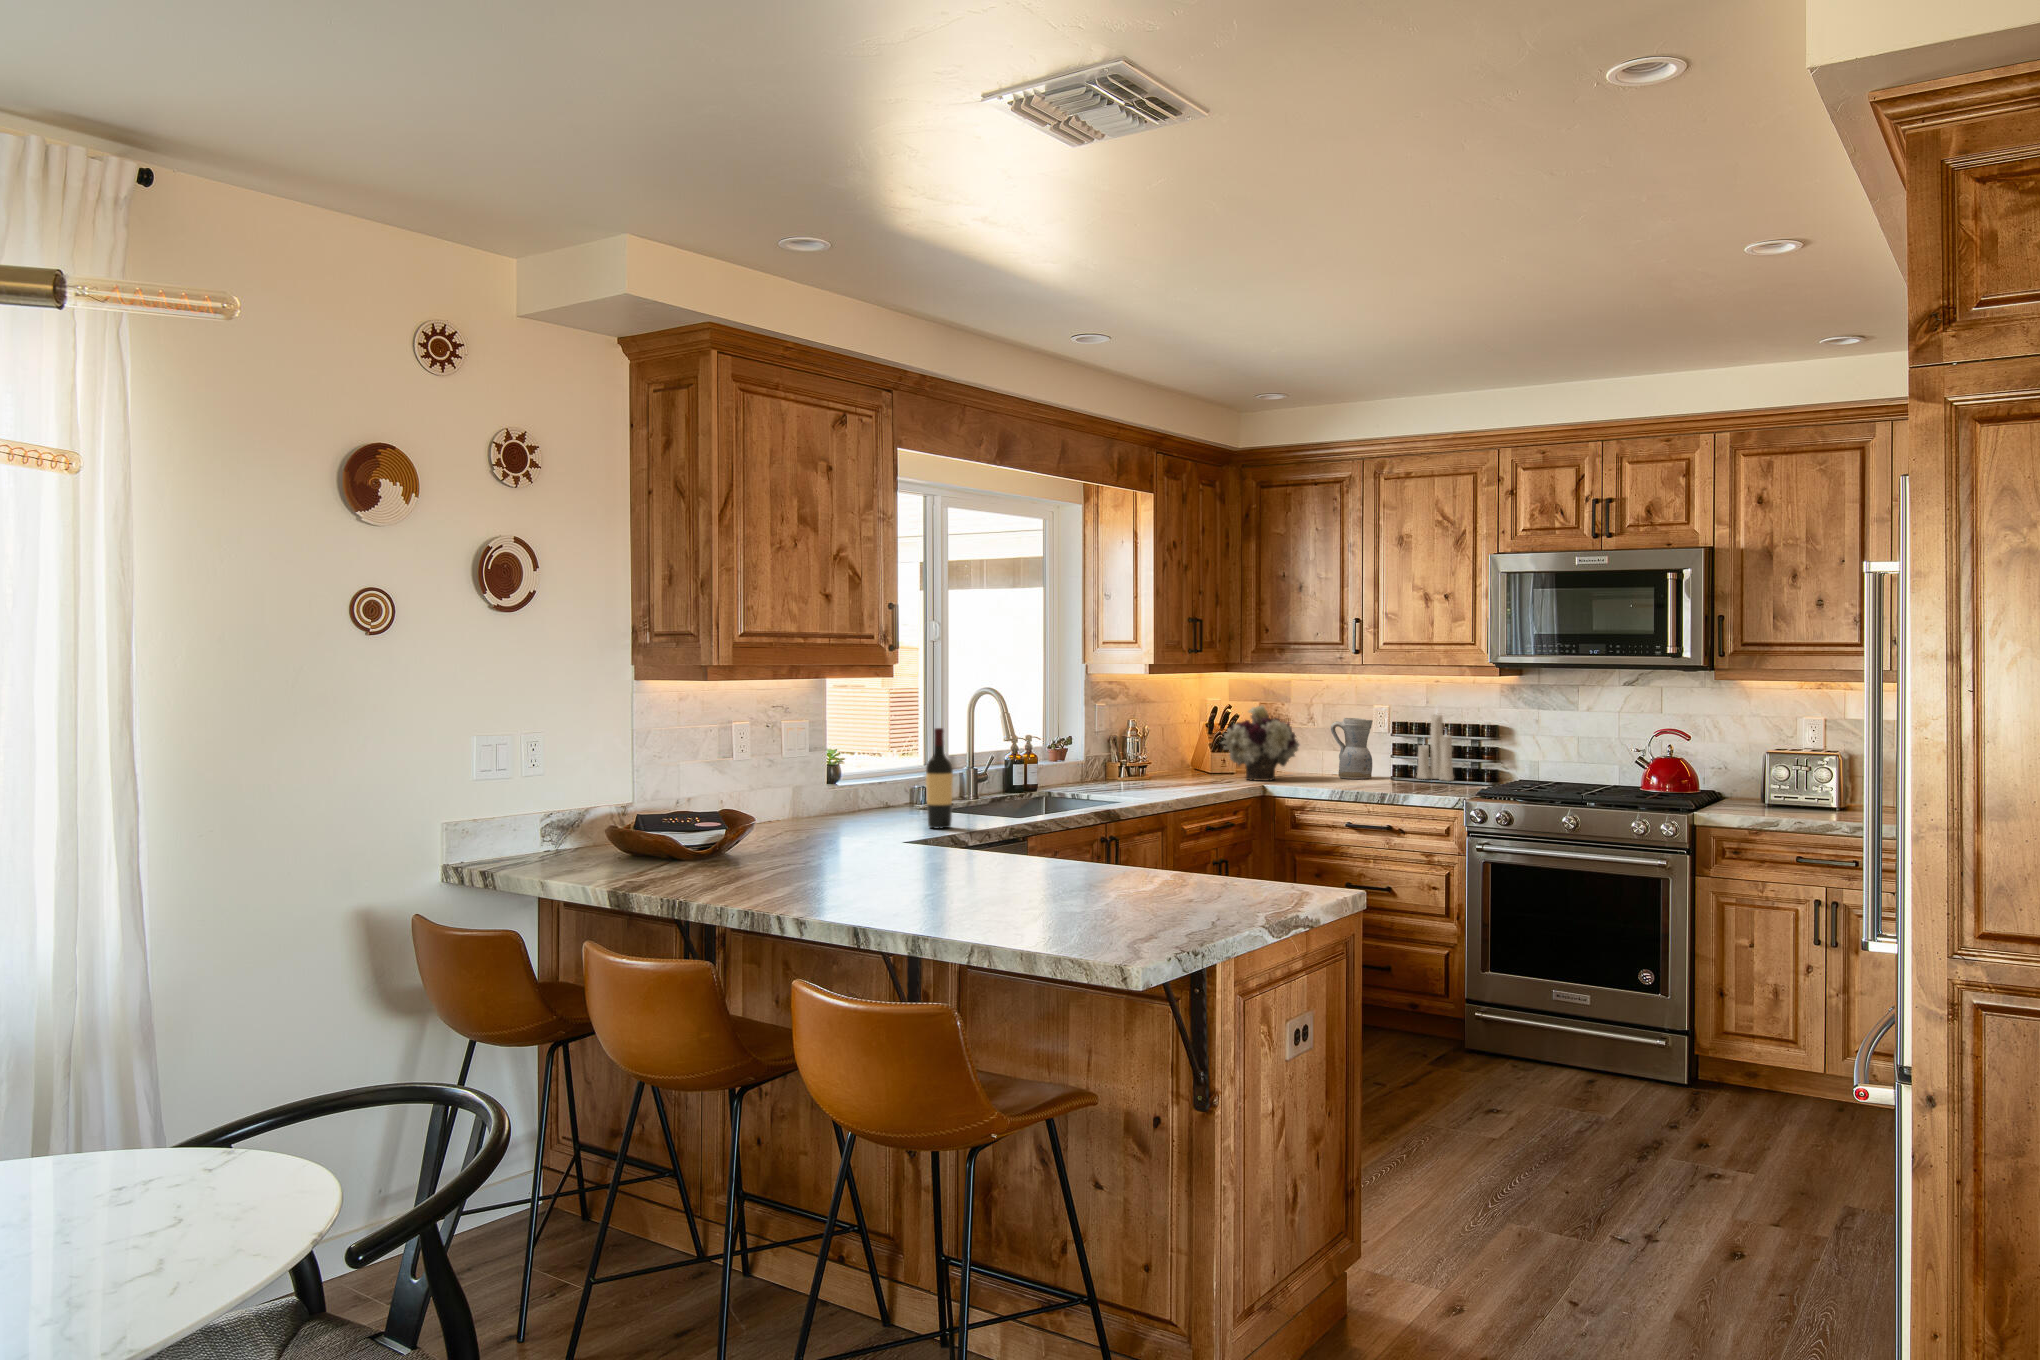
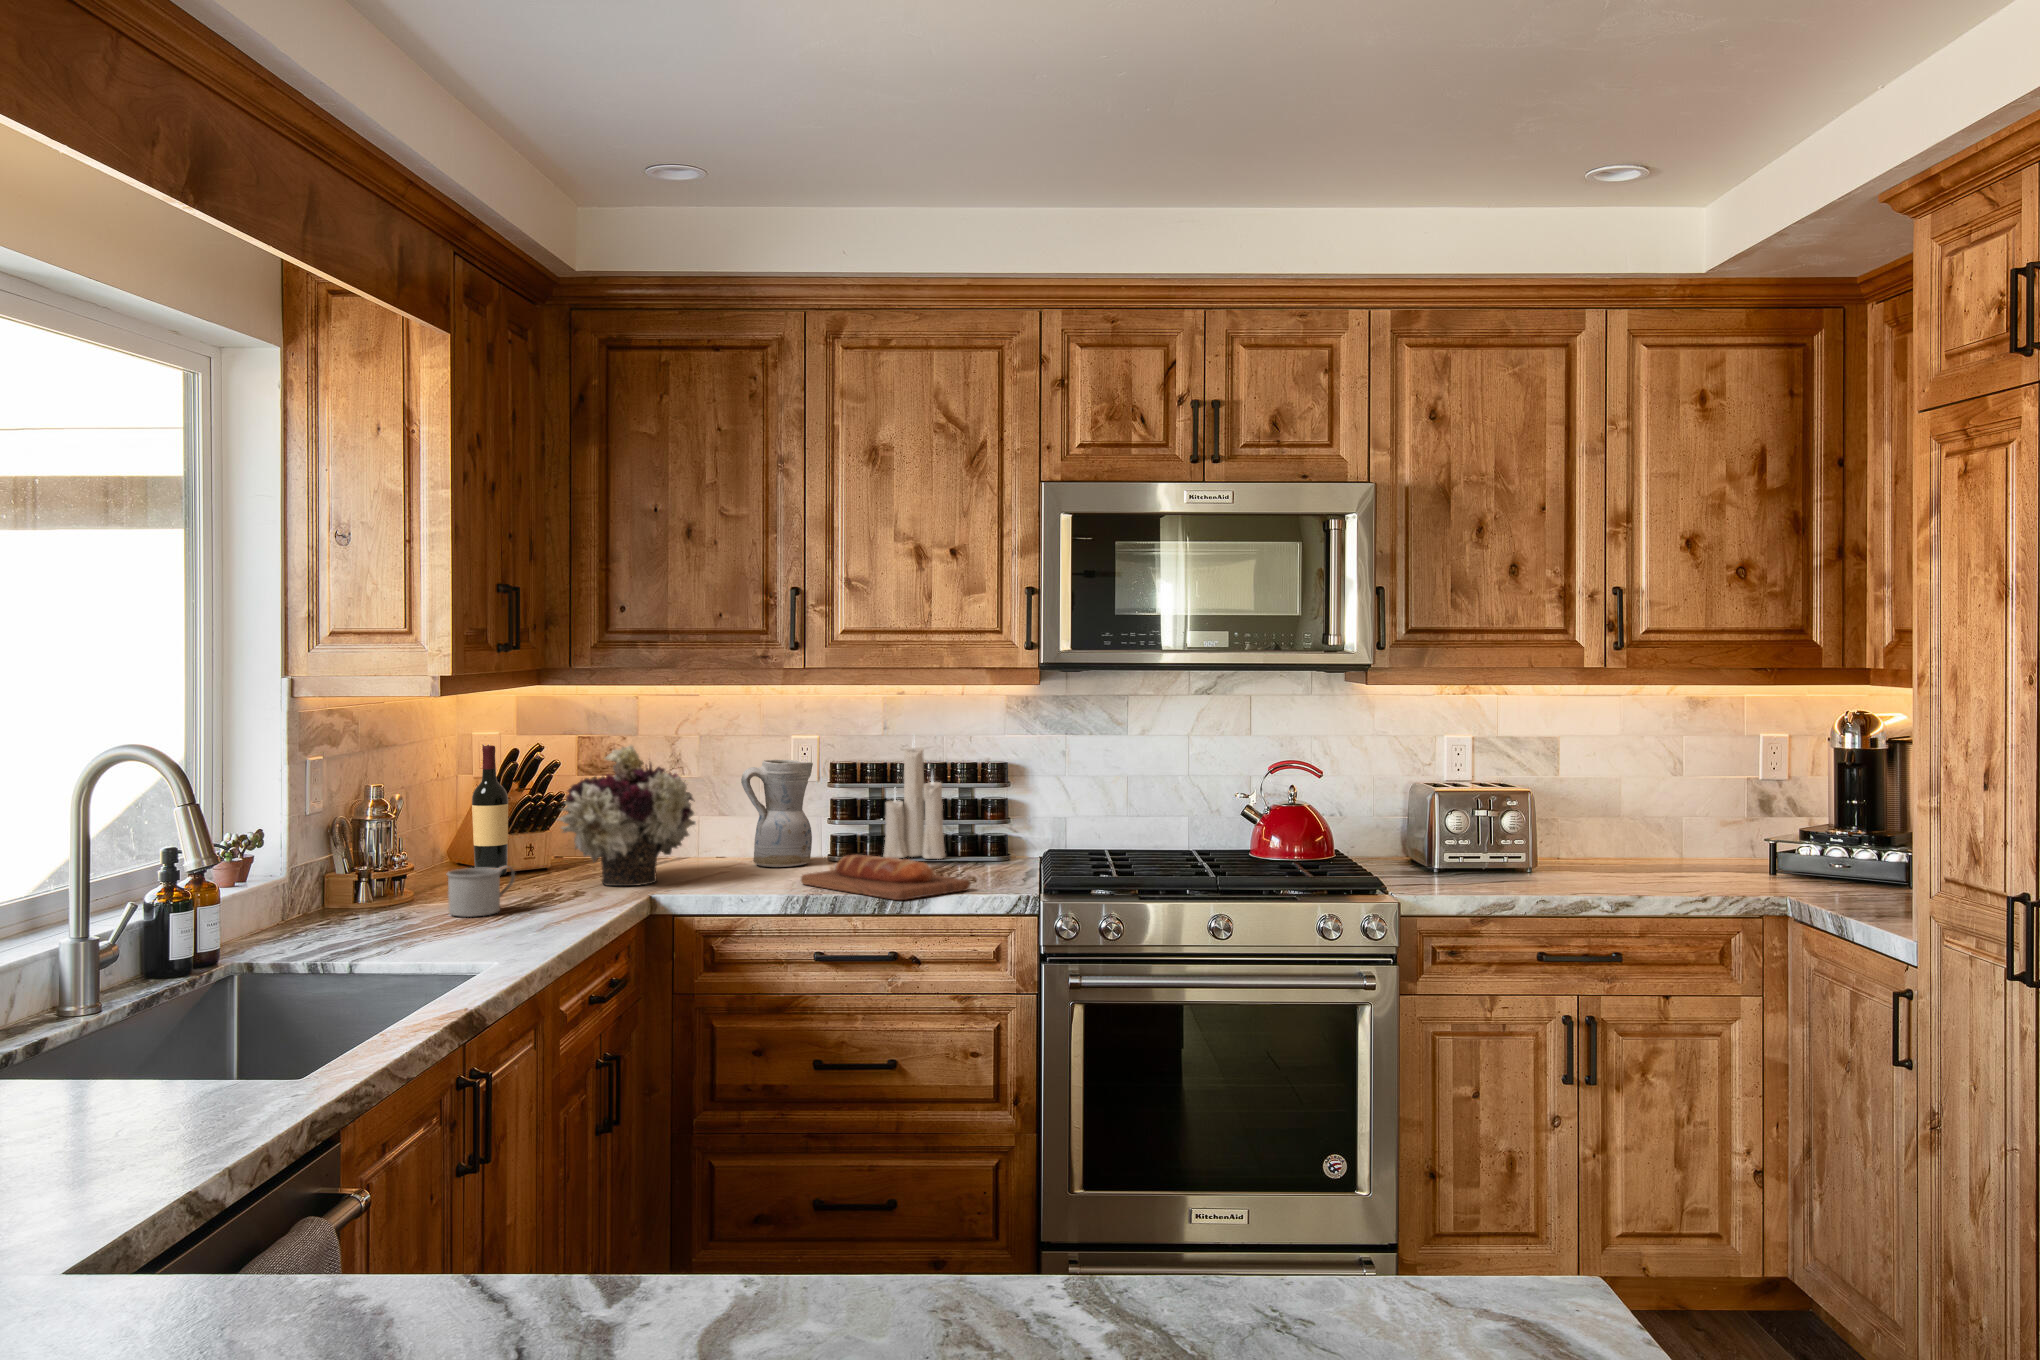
wine bottle: present [926,728,953,829] -> present [472,745,508,876]
mug: none [1154,762,1188,785] -> present [447,866,515,917]
bread loaf: none [1345,770,1430,793] -> present [801,855,970,900]

